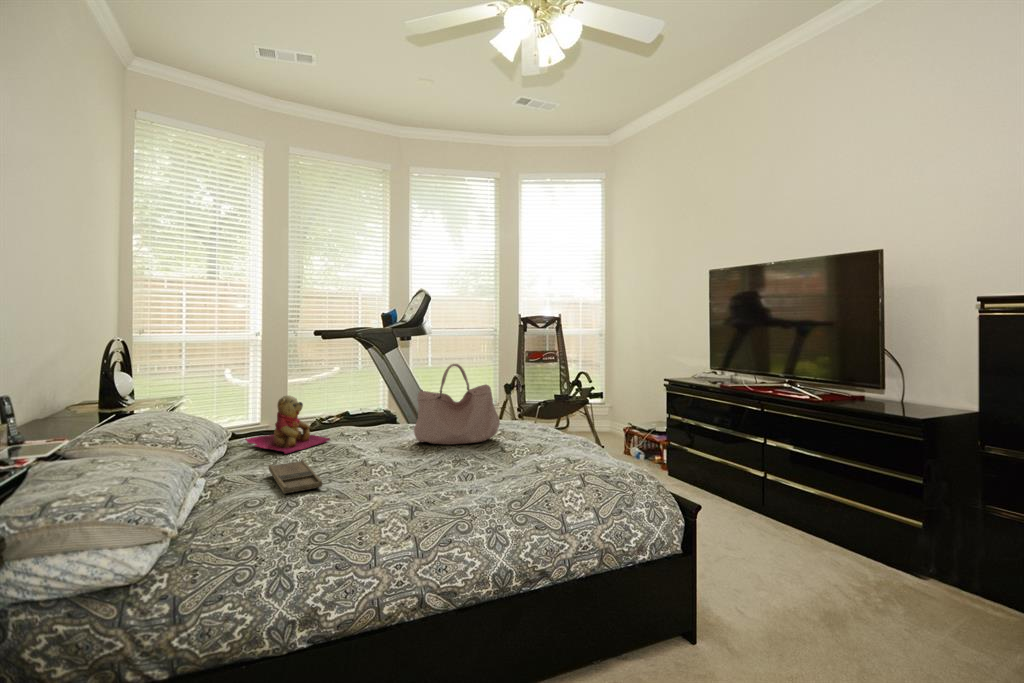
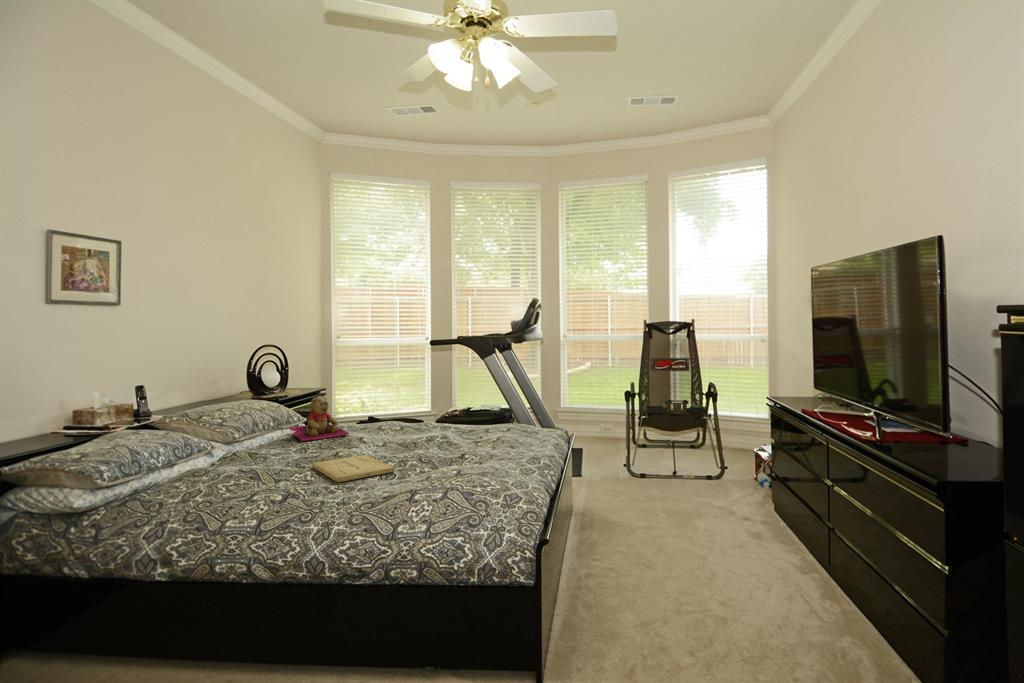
handbag: present [414,364,500,445] -> none [401,377,472,450]
book: none [369,457,473,487] -> present [312,455,395,482]
tray: present [269,460,322,494] -> none [239,447,288,470]

